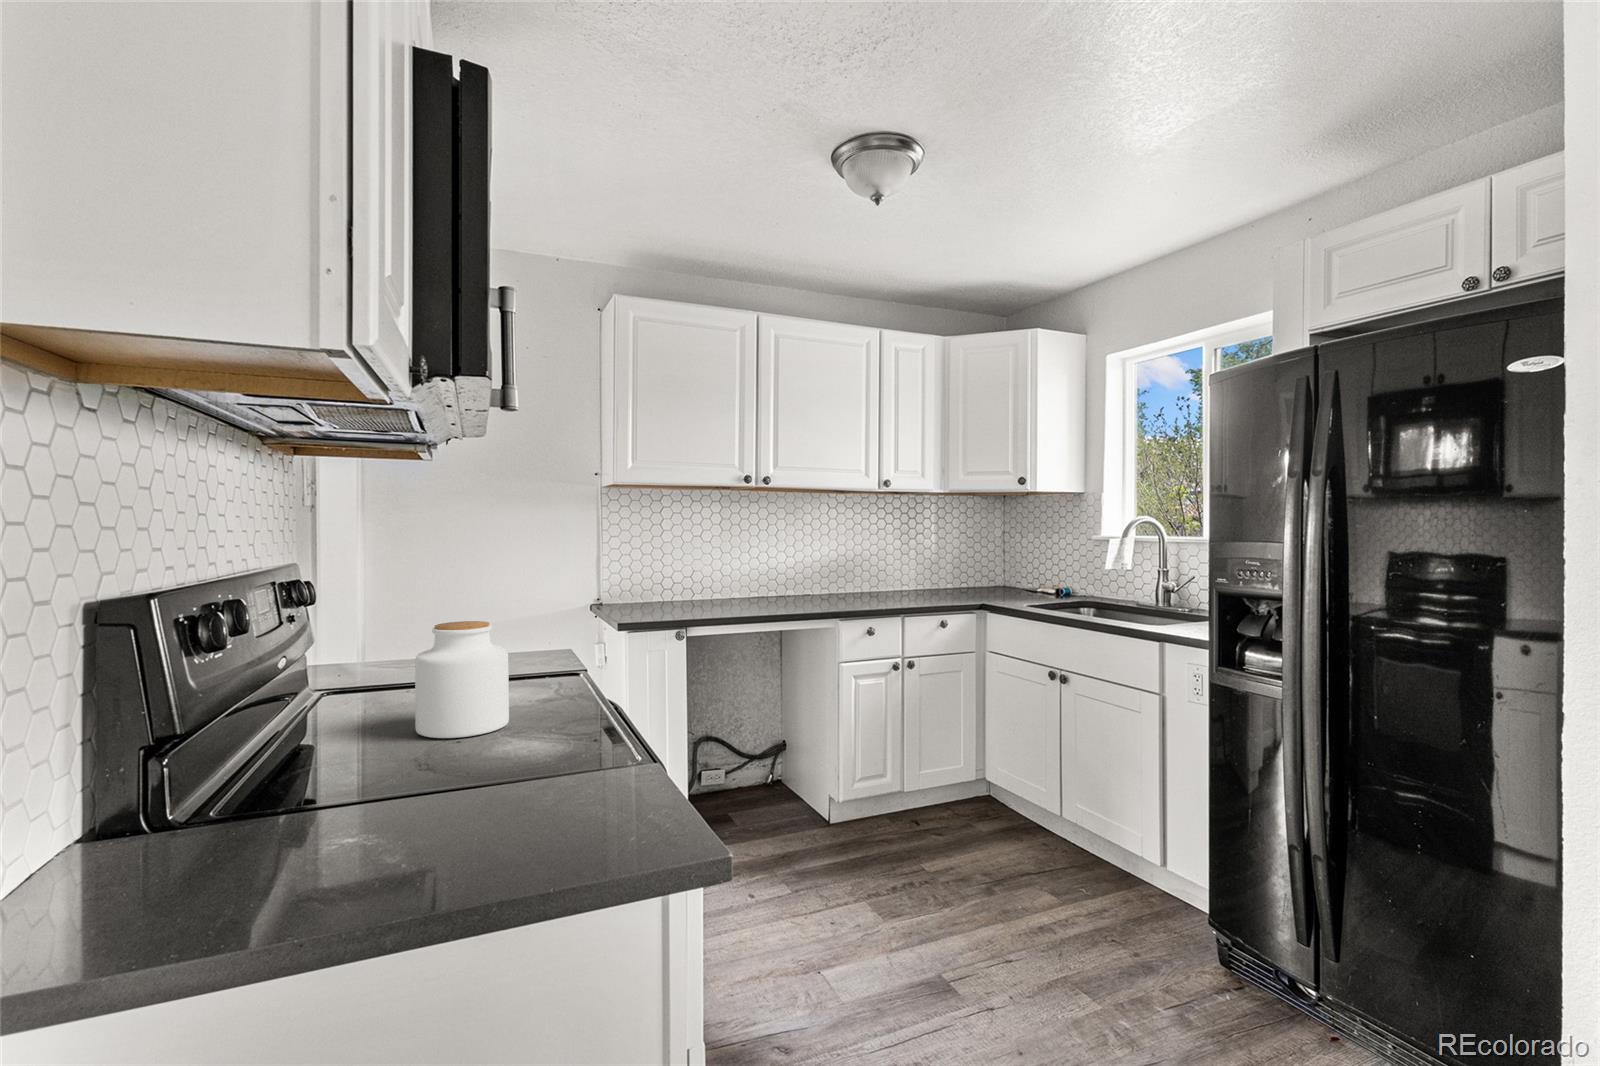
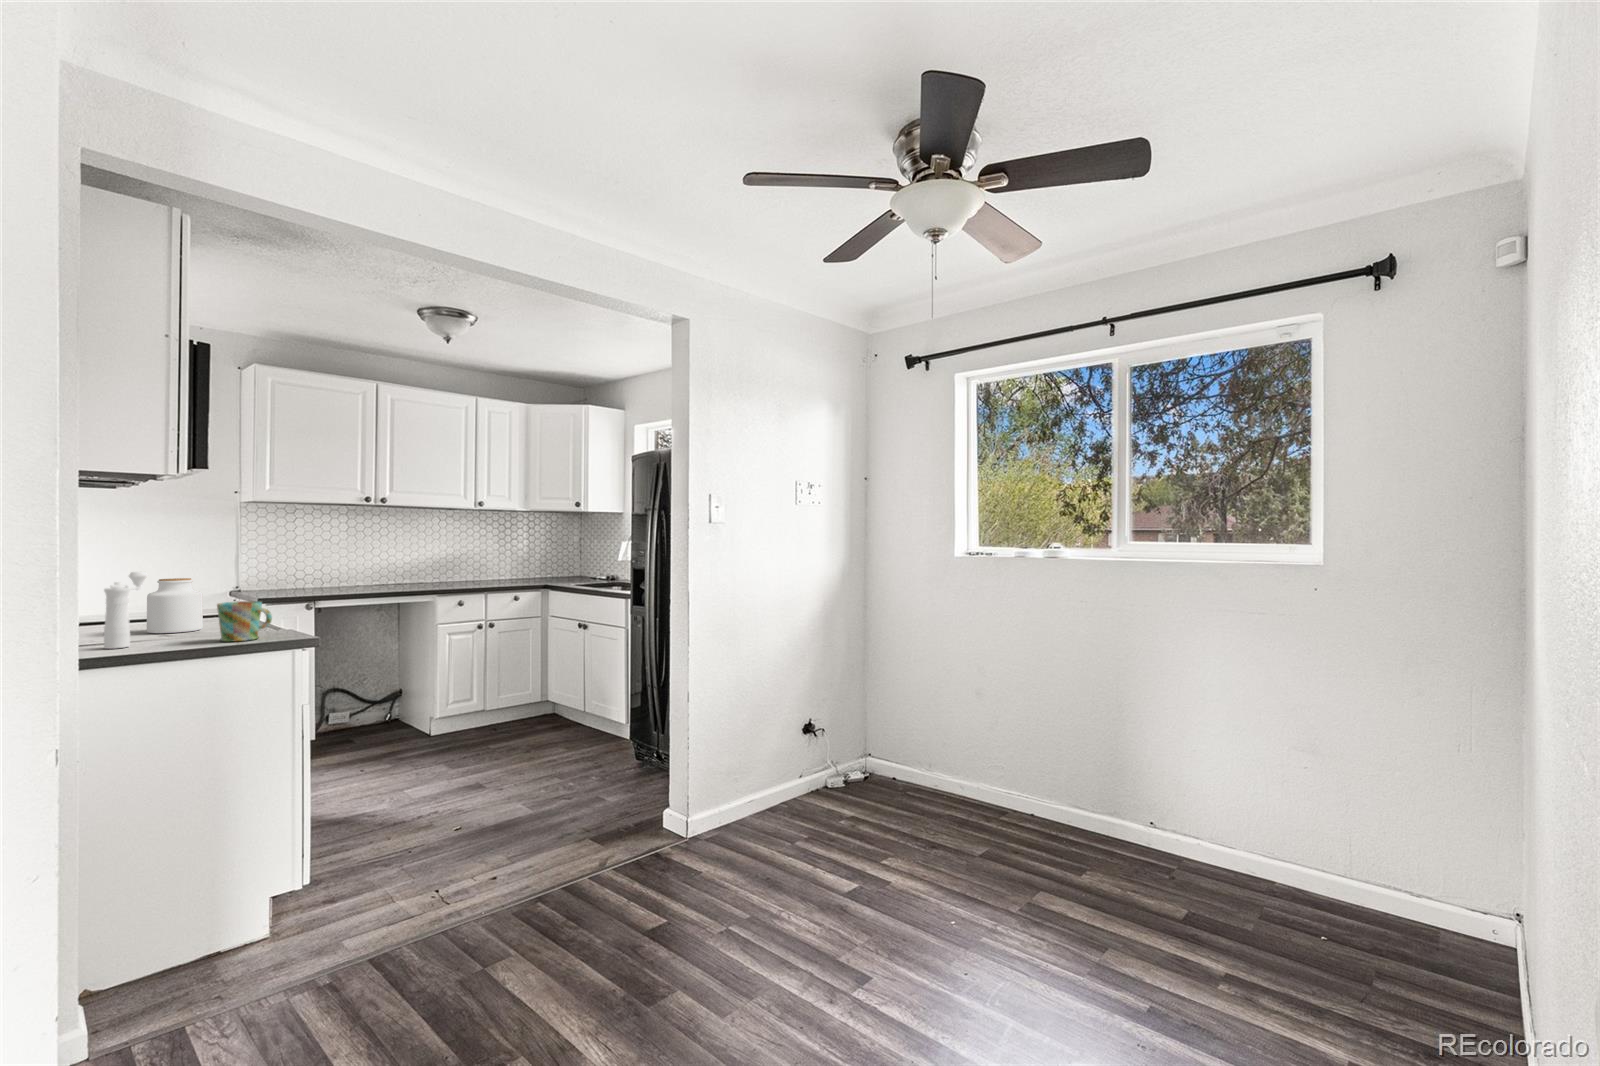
pepper mill: none [274,622,385,820] -> present [104,572,147,649]
mug: none [503,697,618,810] -> present [217,601,272,642]

